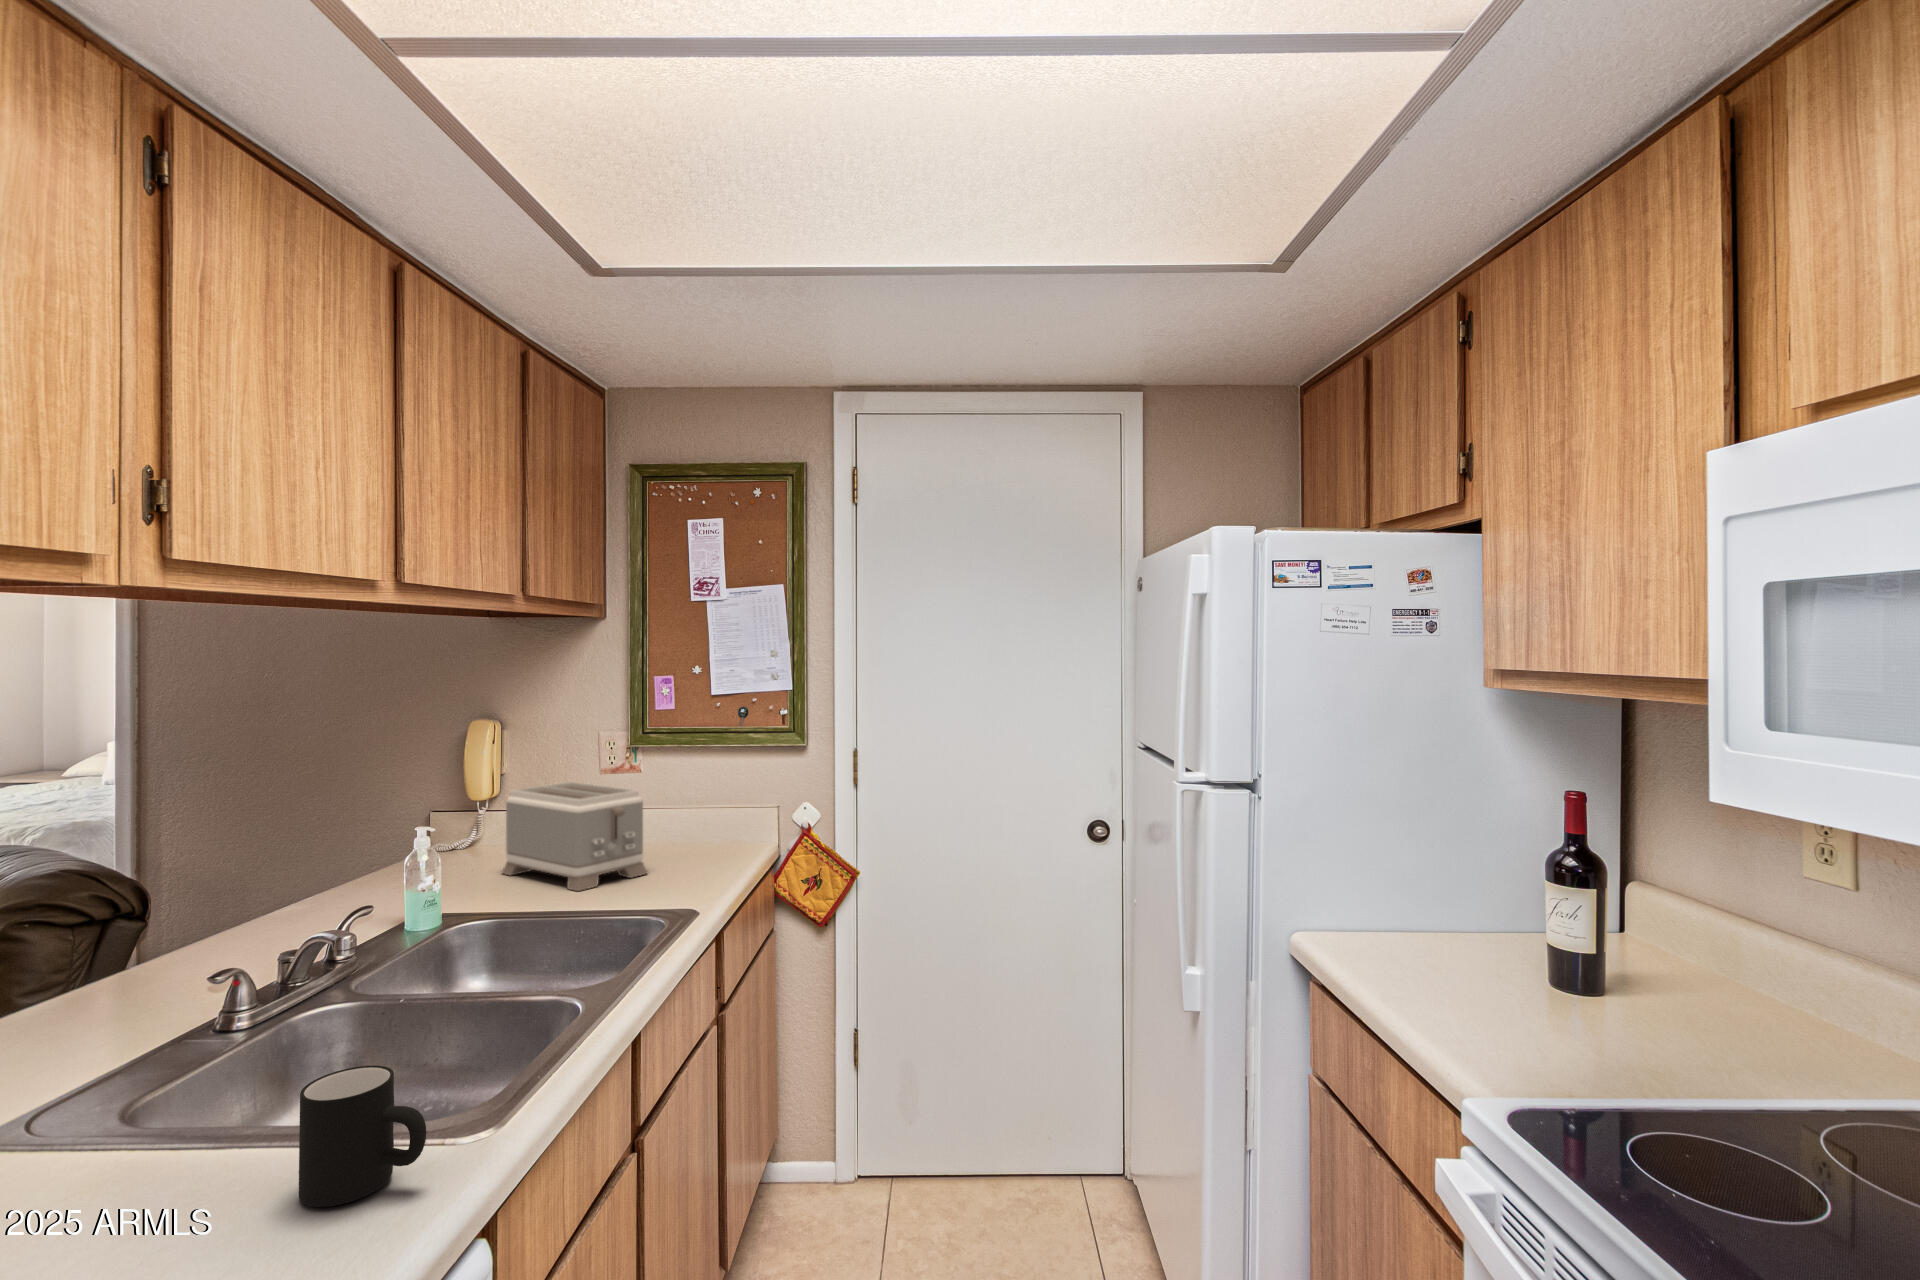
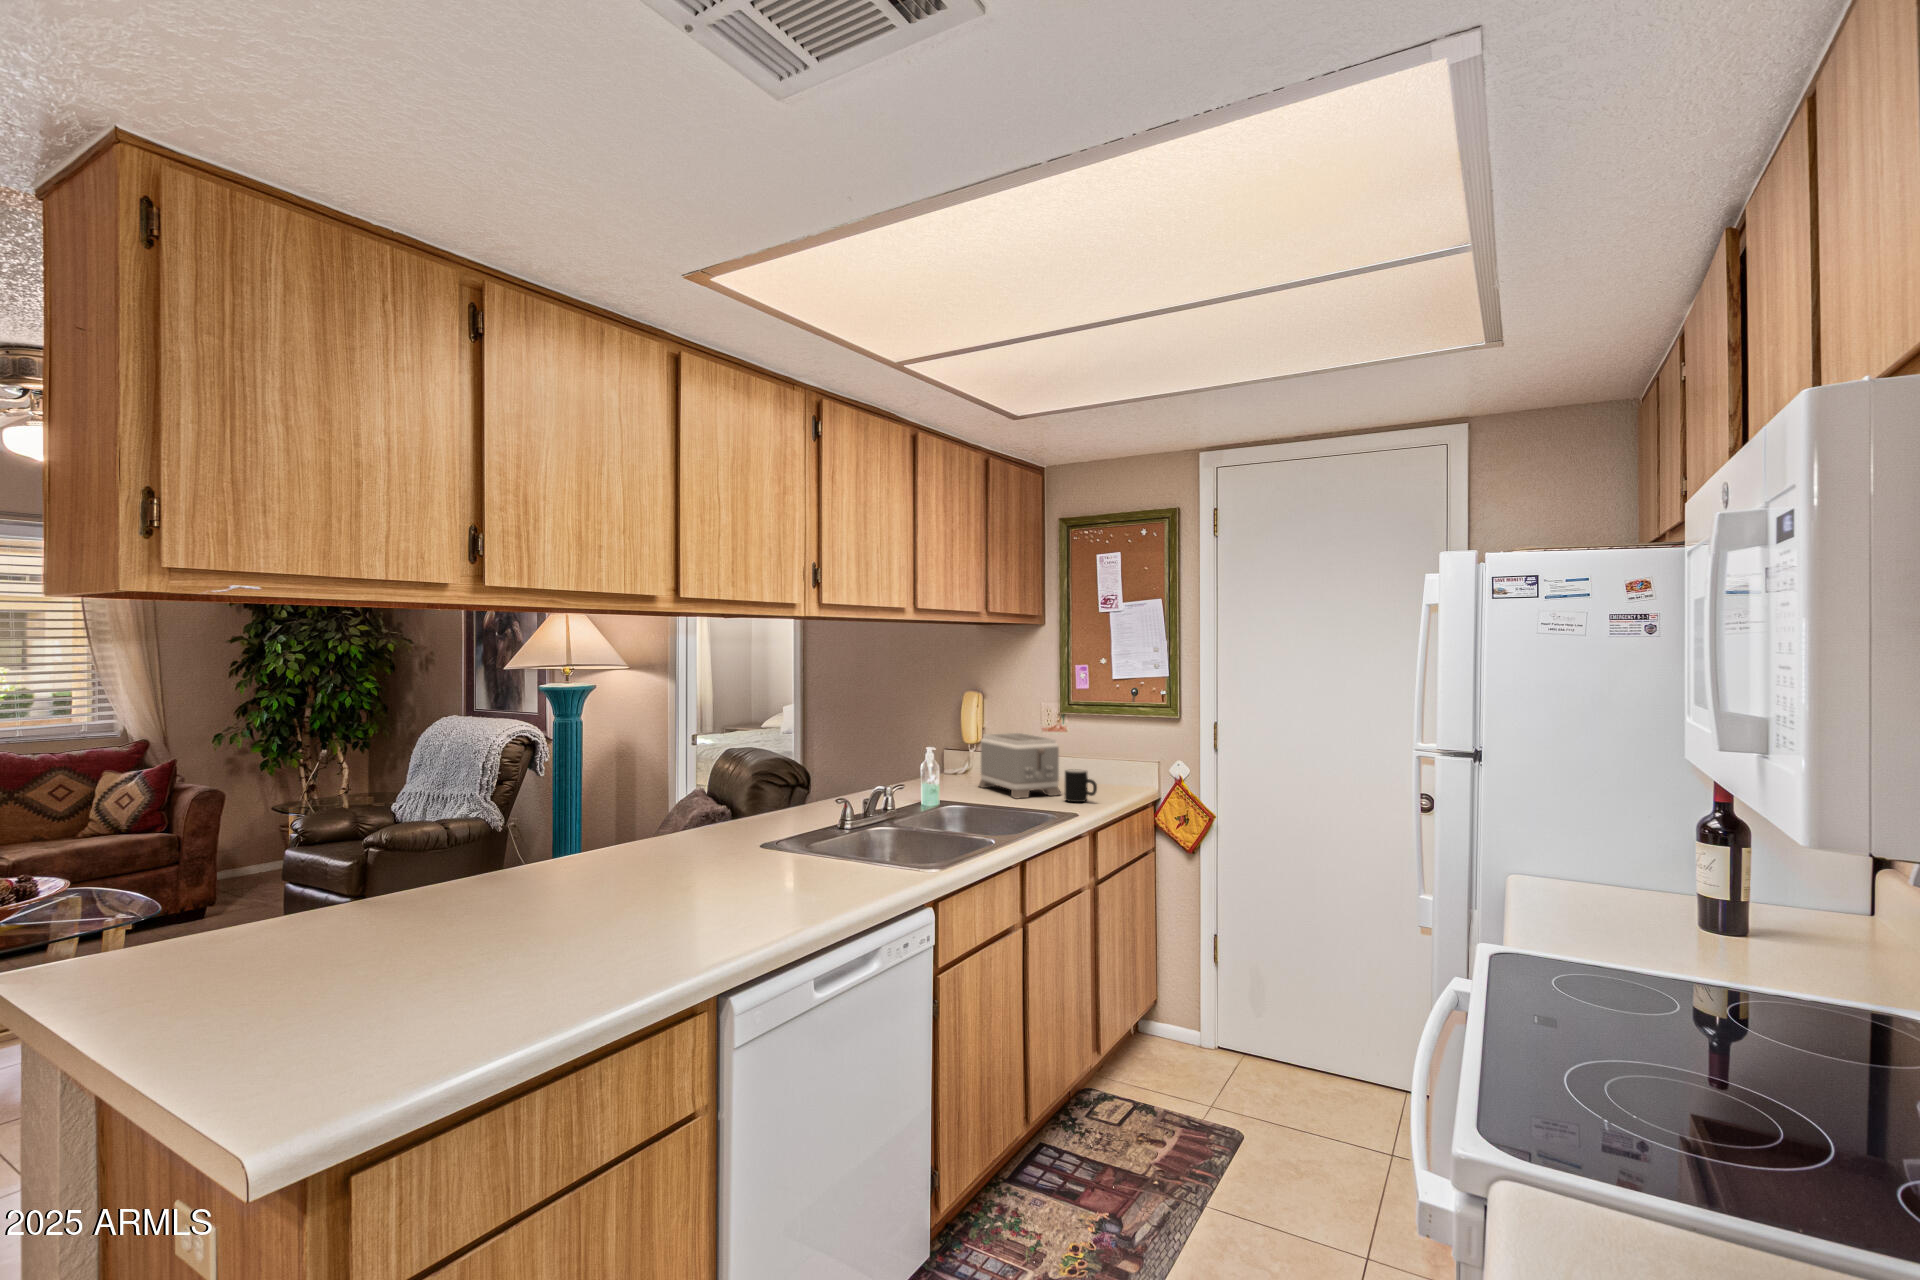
mug: present [299,1065,427,1207] -> present [1065,769,1097,802]

